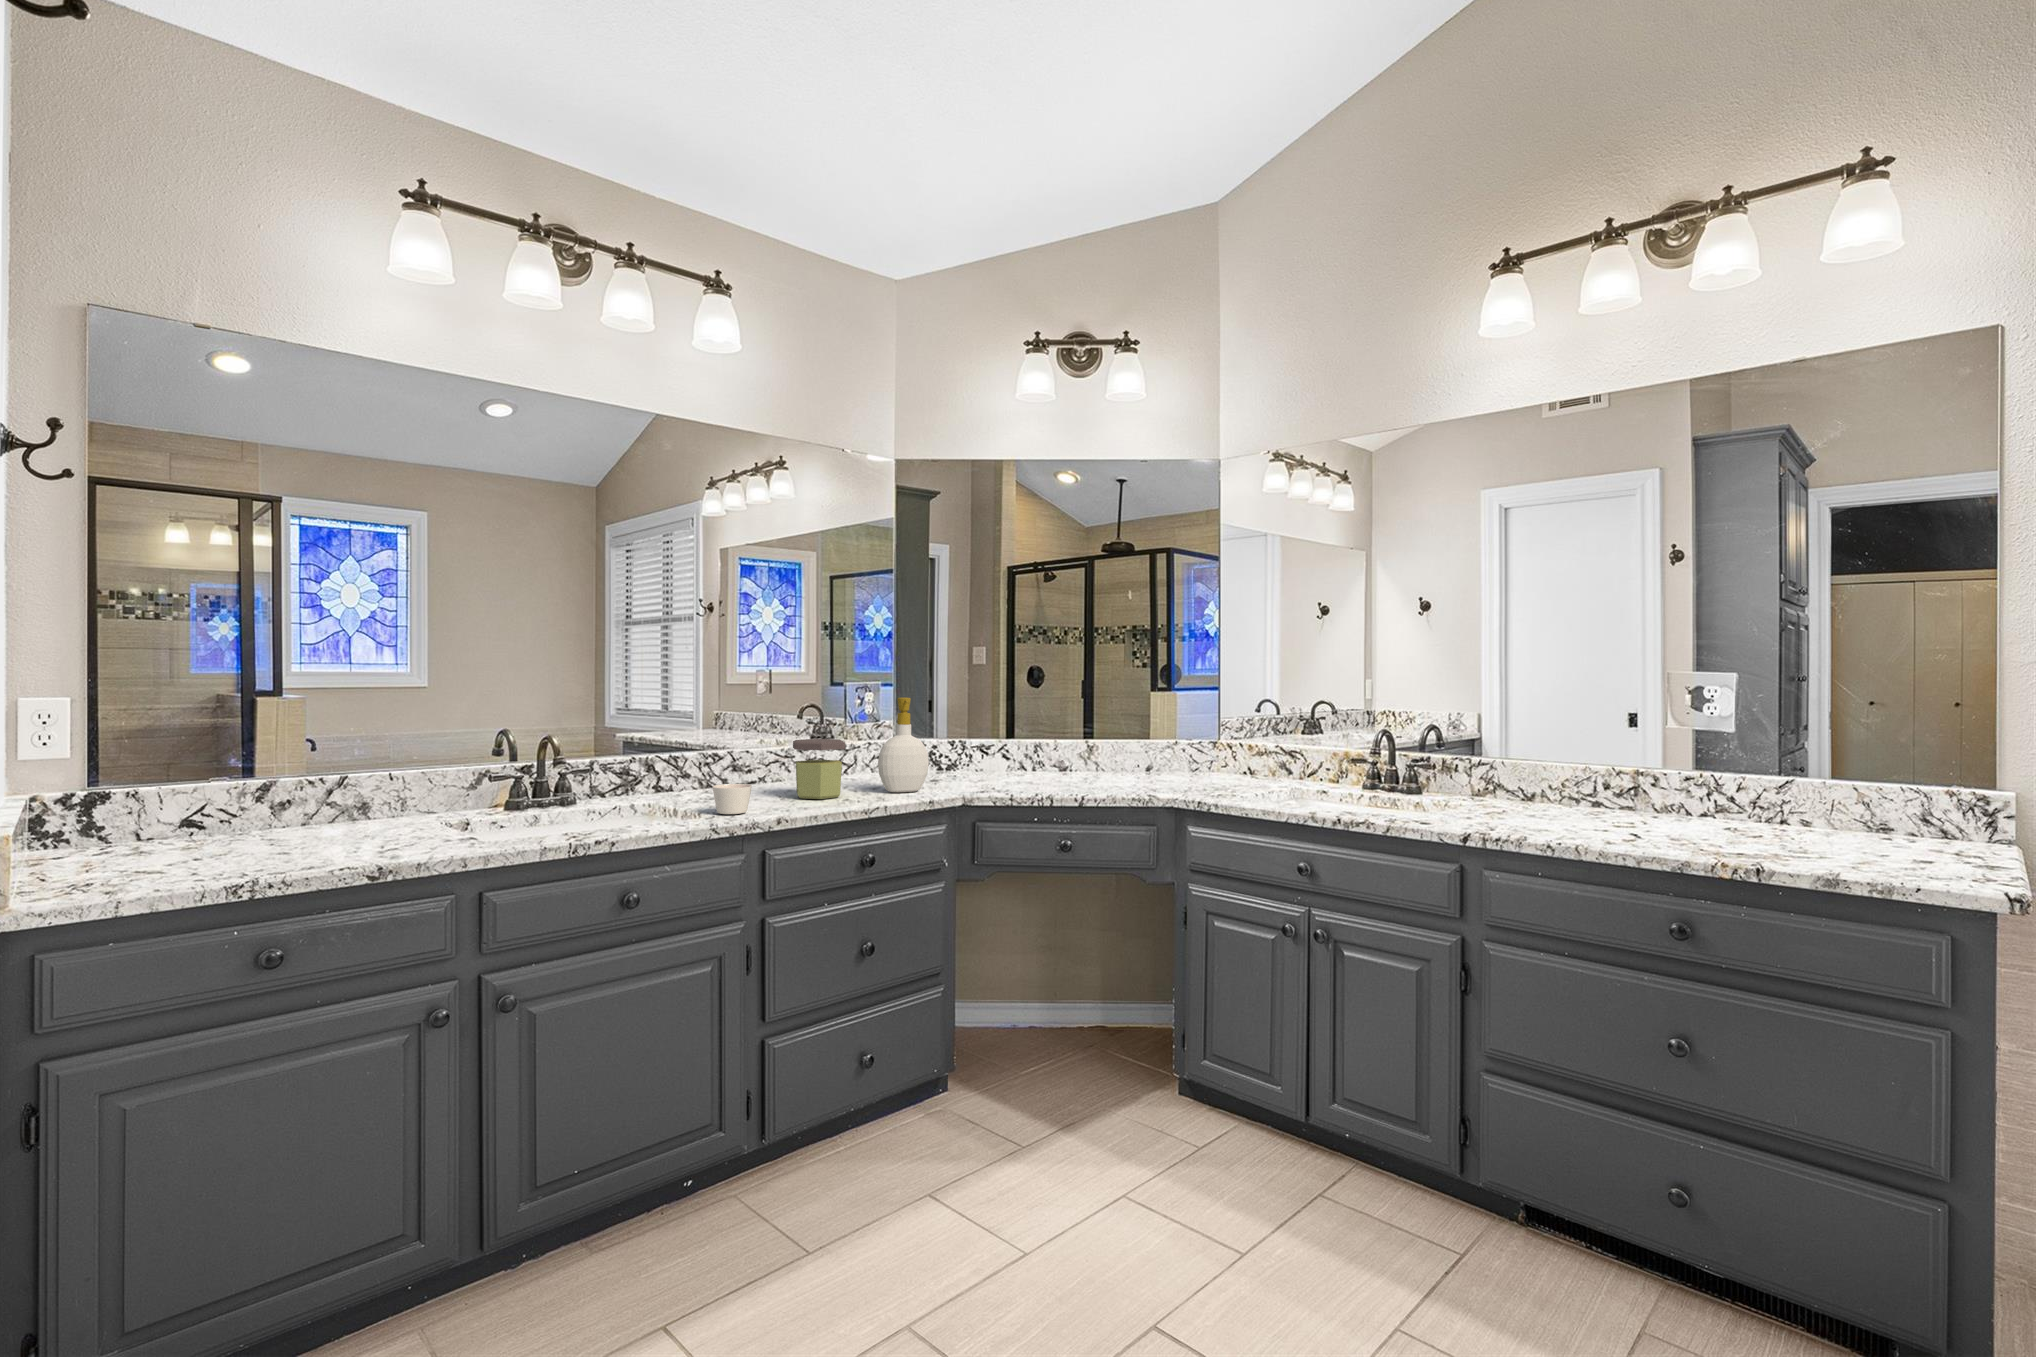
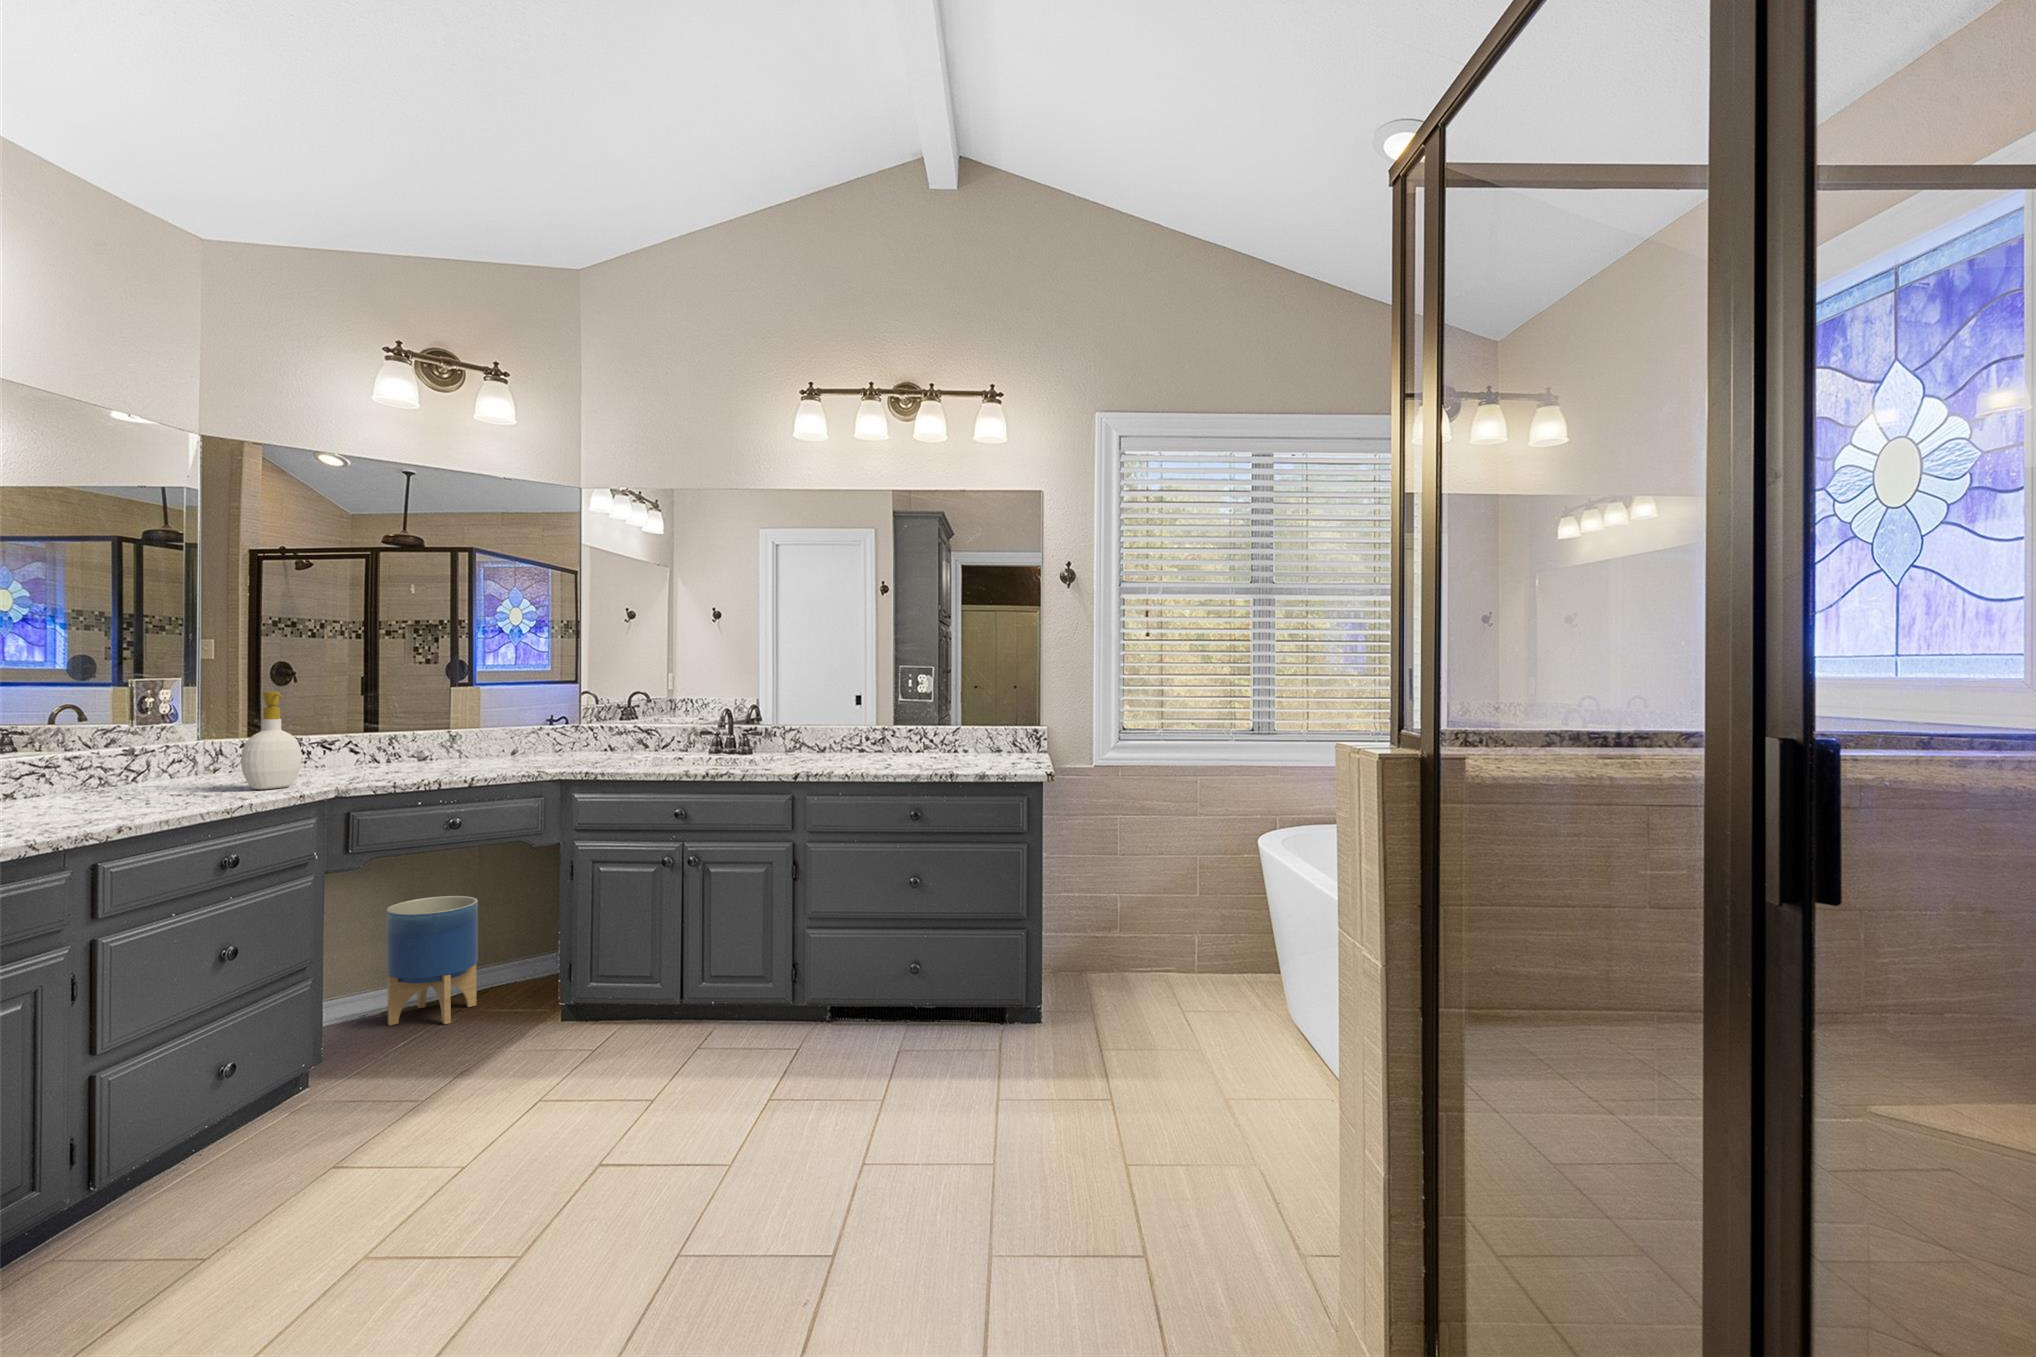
jar: present [793,739,845,799] -> none [131,738,210,803]
candle: present [713,784,752,814] -> none [65,789,120,822]
planter: none [1027,911,1109,1052] -> present [386,896,478,1025]

